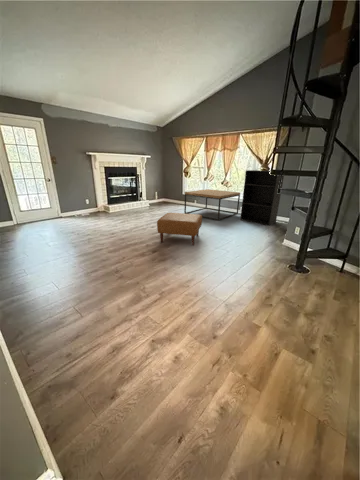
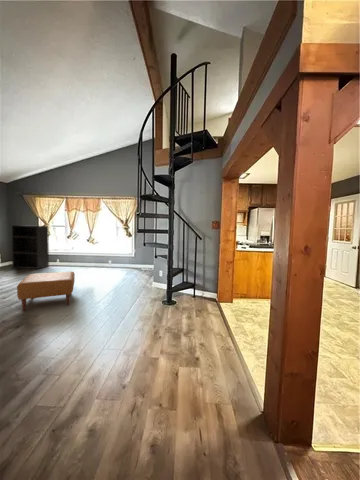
bookshelf: present [240,170,284,225] -> present [12,225,49,269]
coffee table: present [184,189,240,221] -> none [46,247,106,276]

